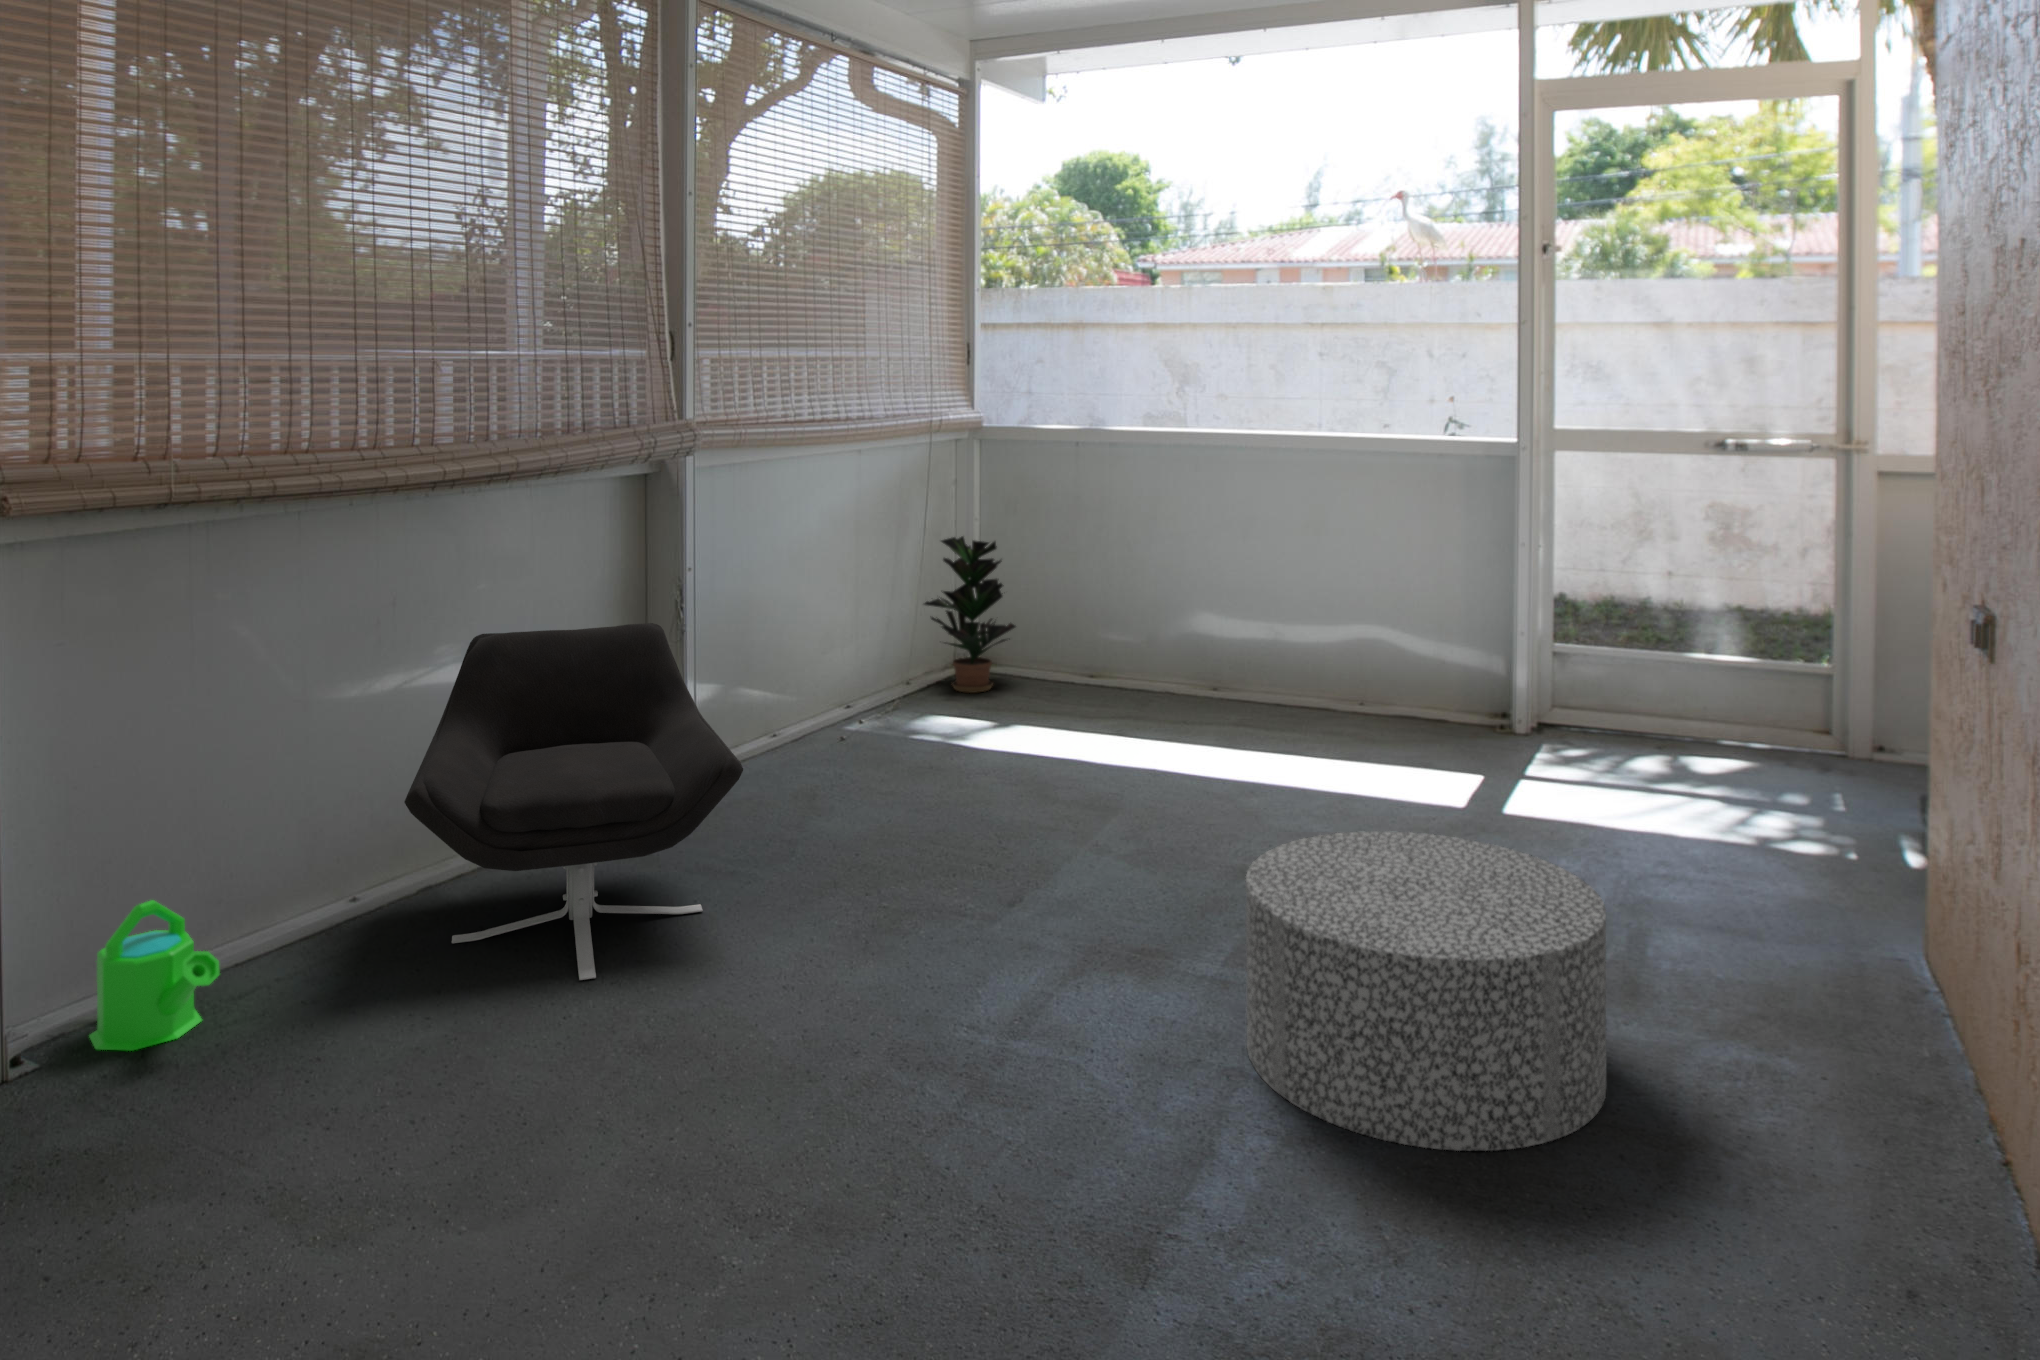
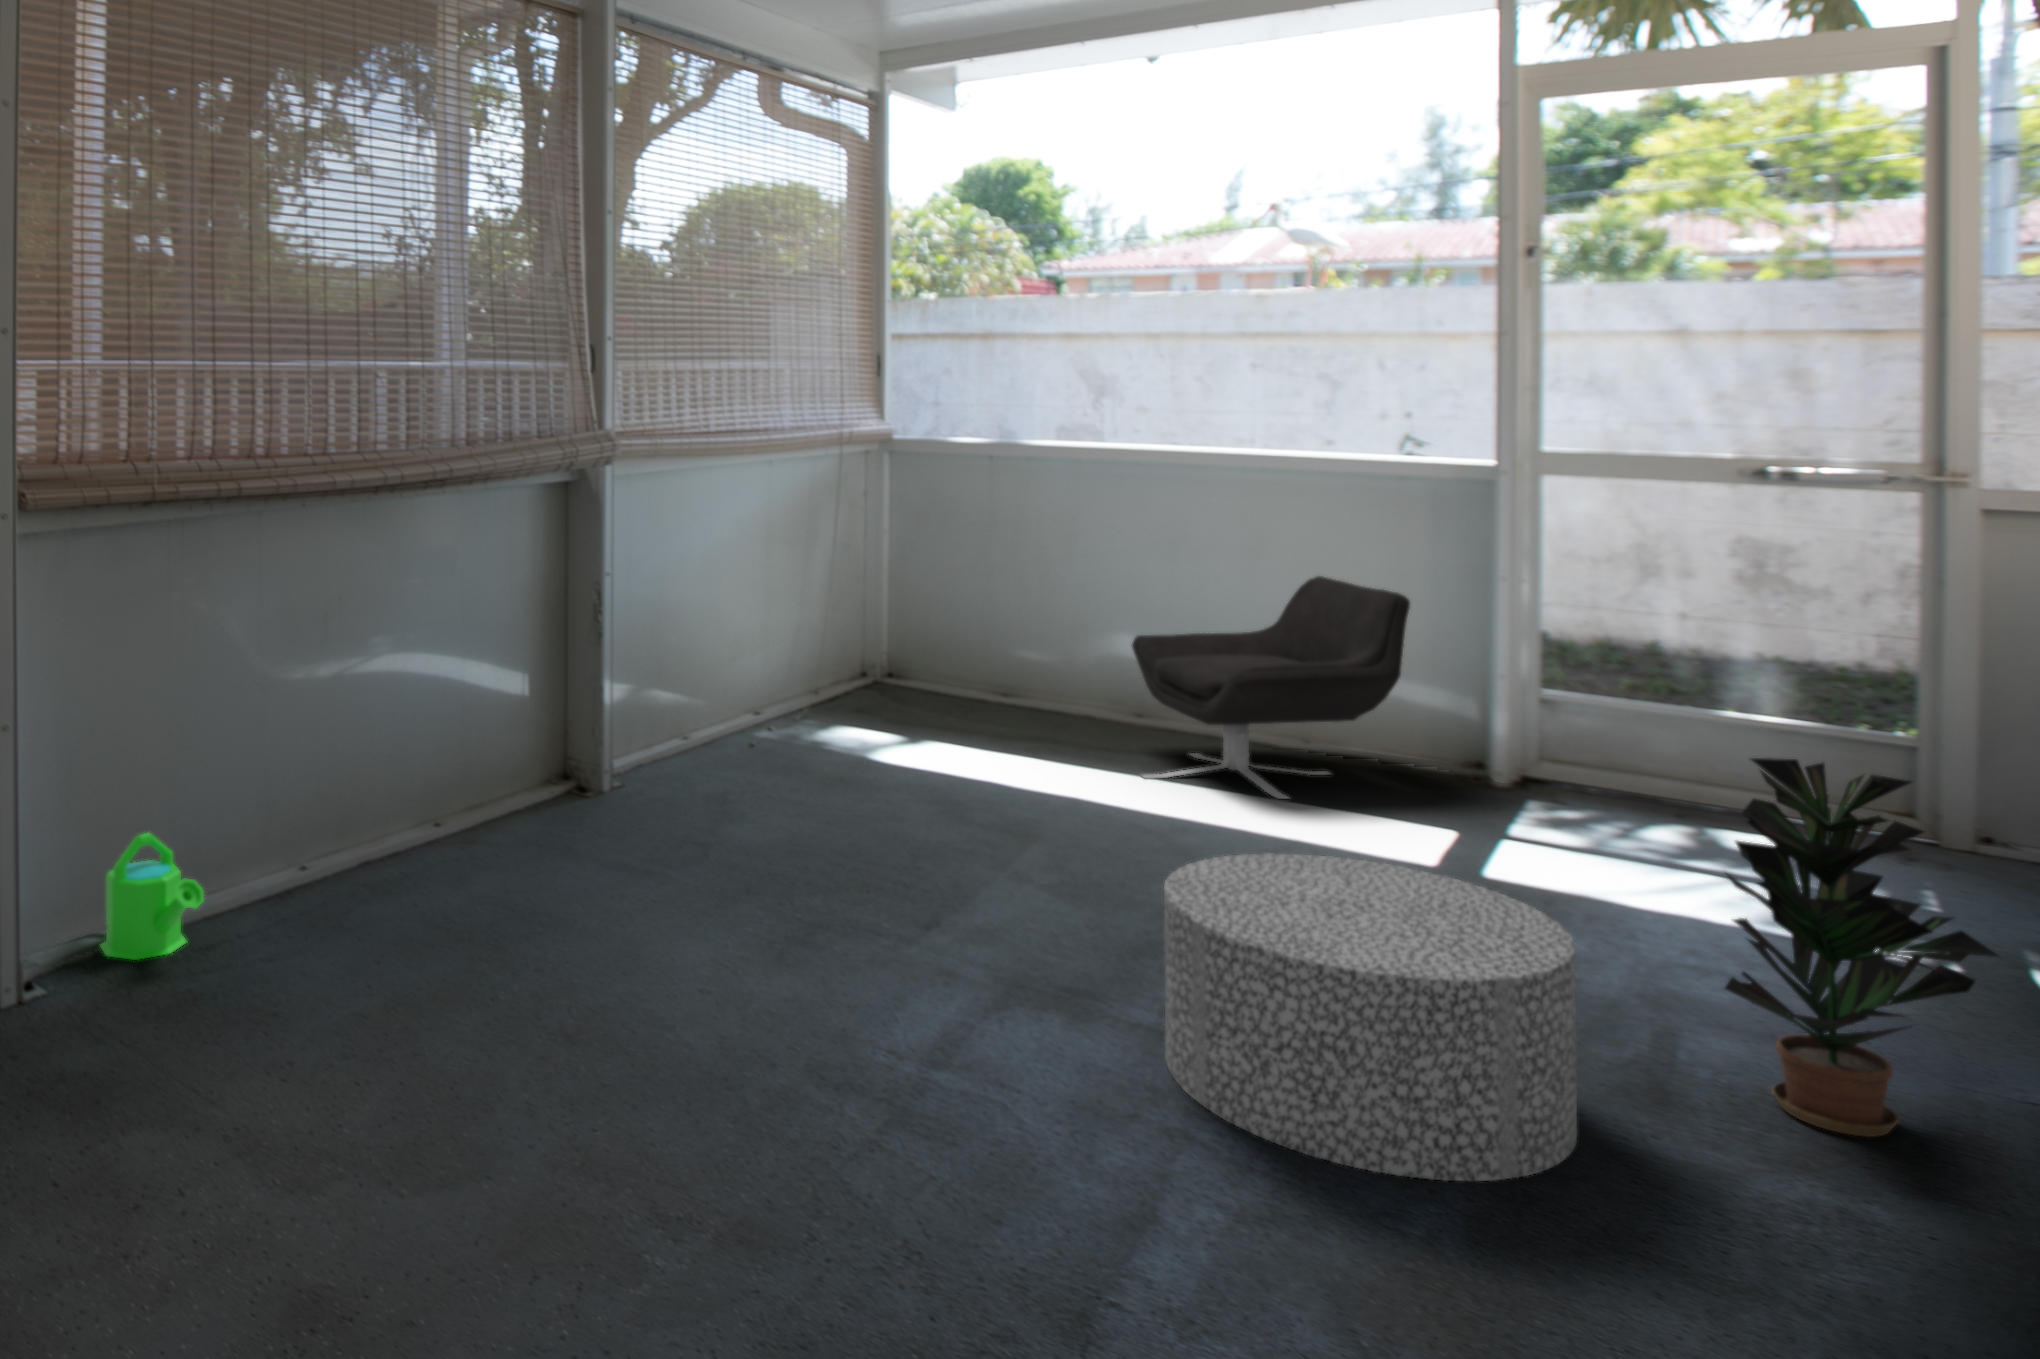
potted plant: present [924,536,1016,693] -> present [1725,758,1998,1137]
lounge chair: present [404,623,743,980] -> present [1132,576,1410,799]

